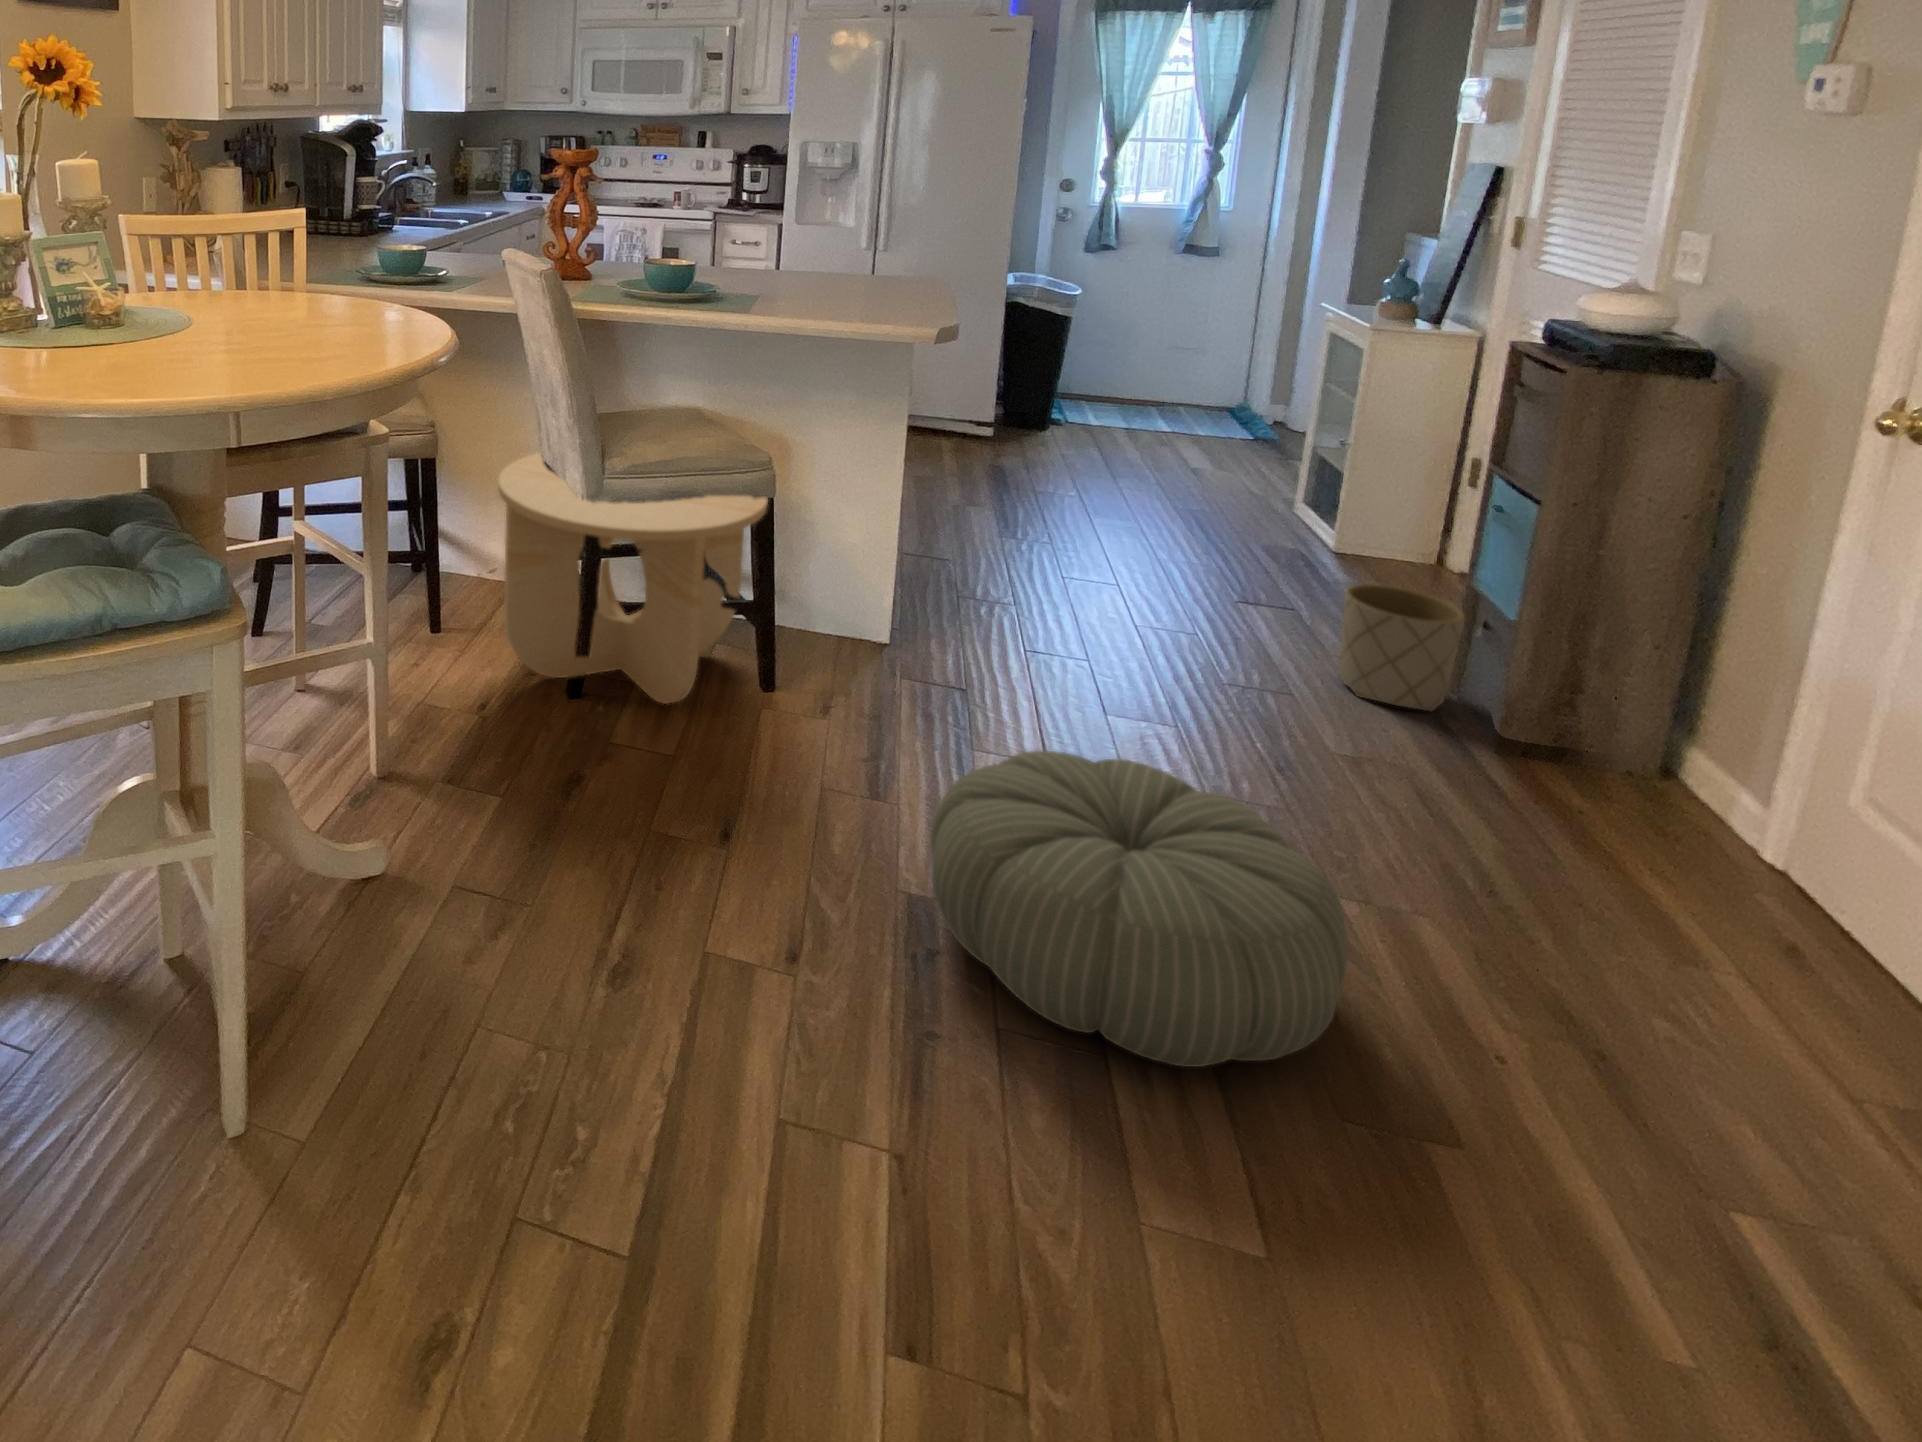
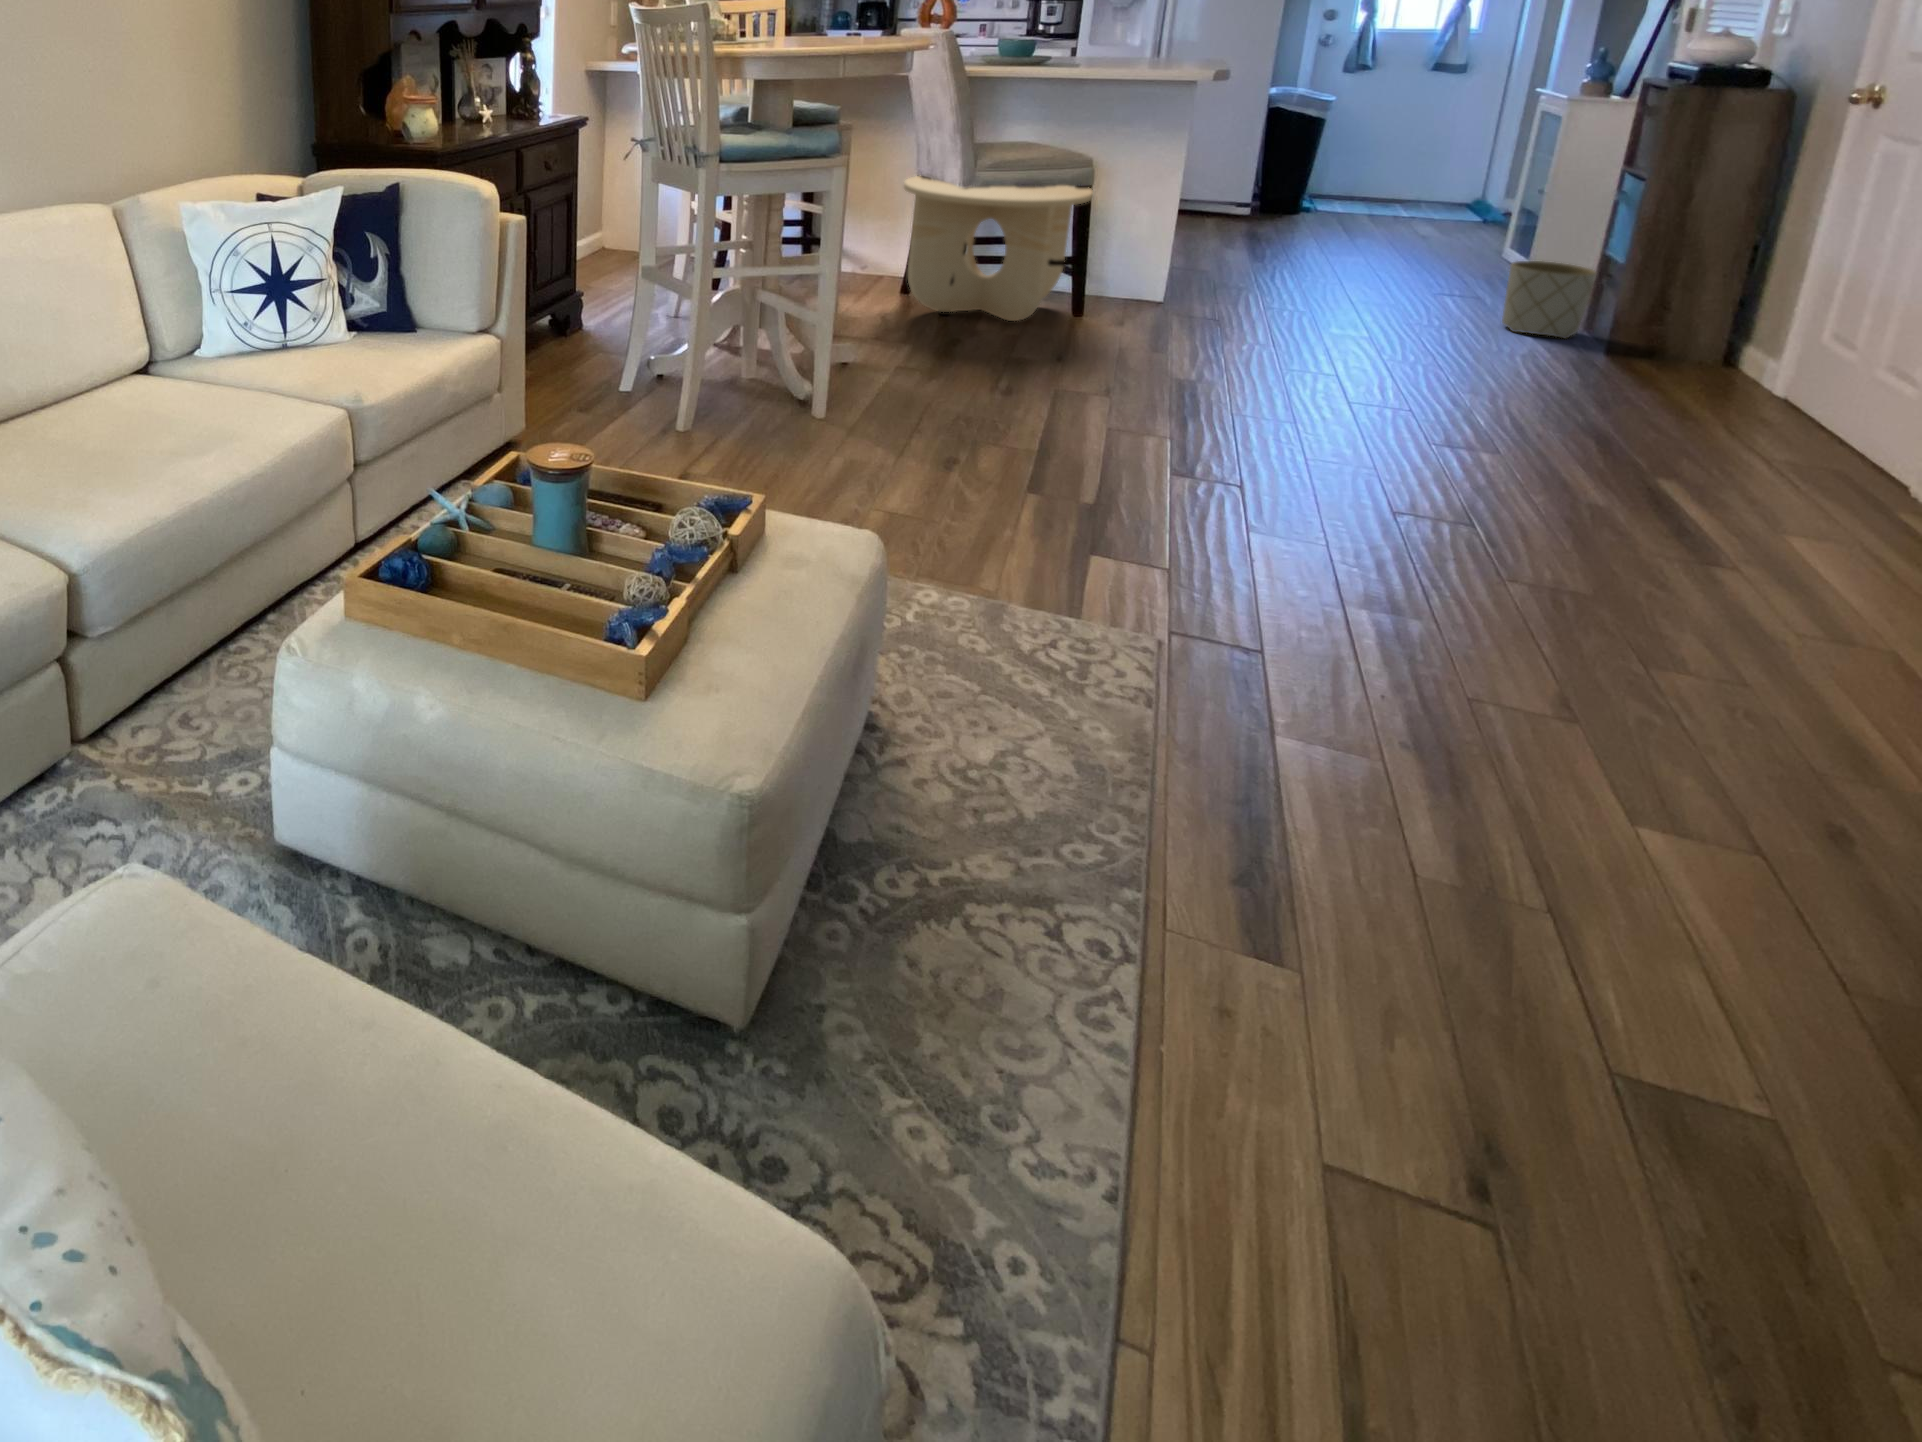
pouf: present [931,751,1349,1067] -> none [1204,306,1454,428]

